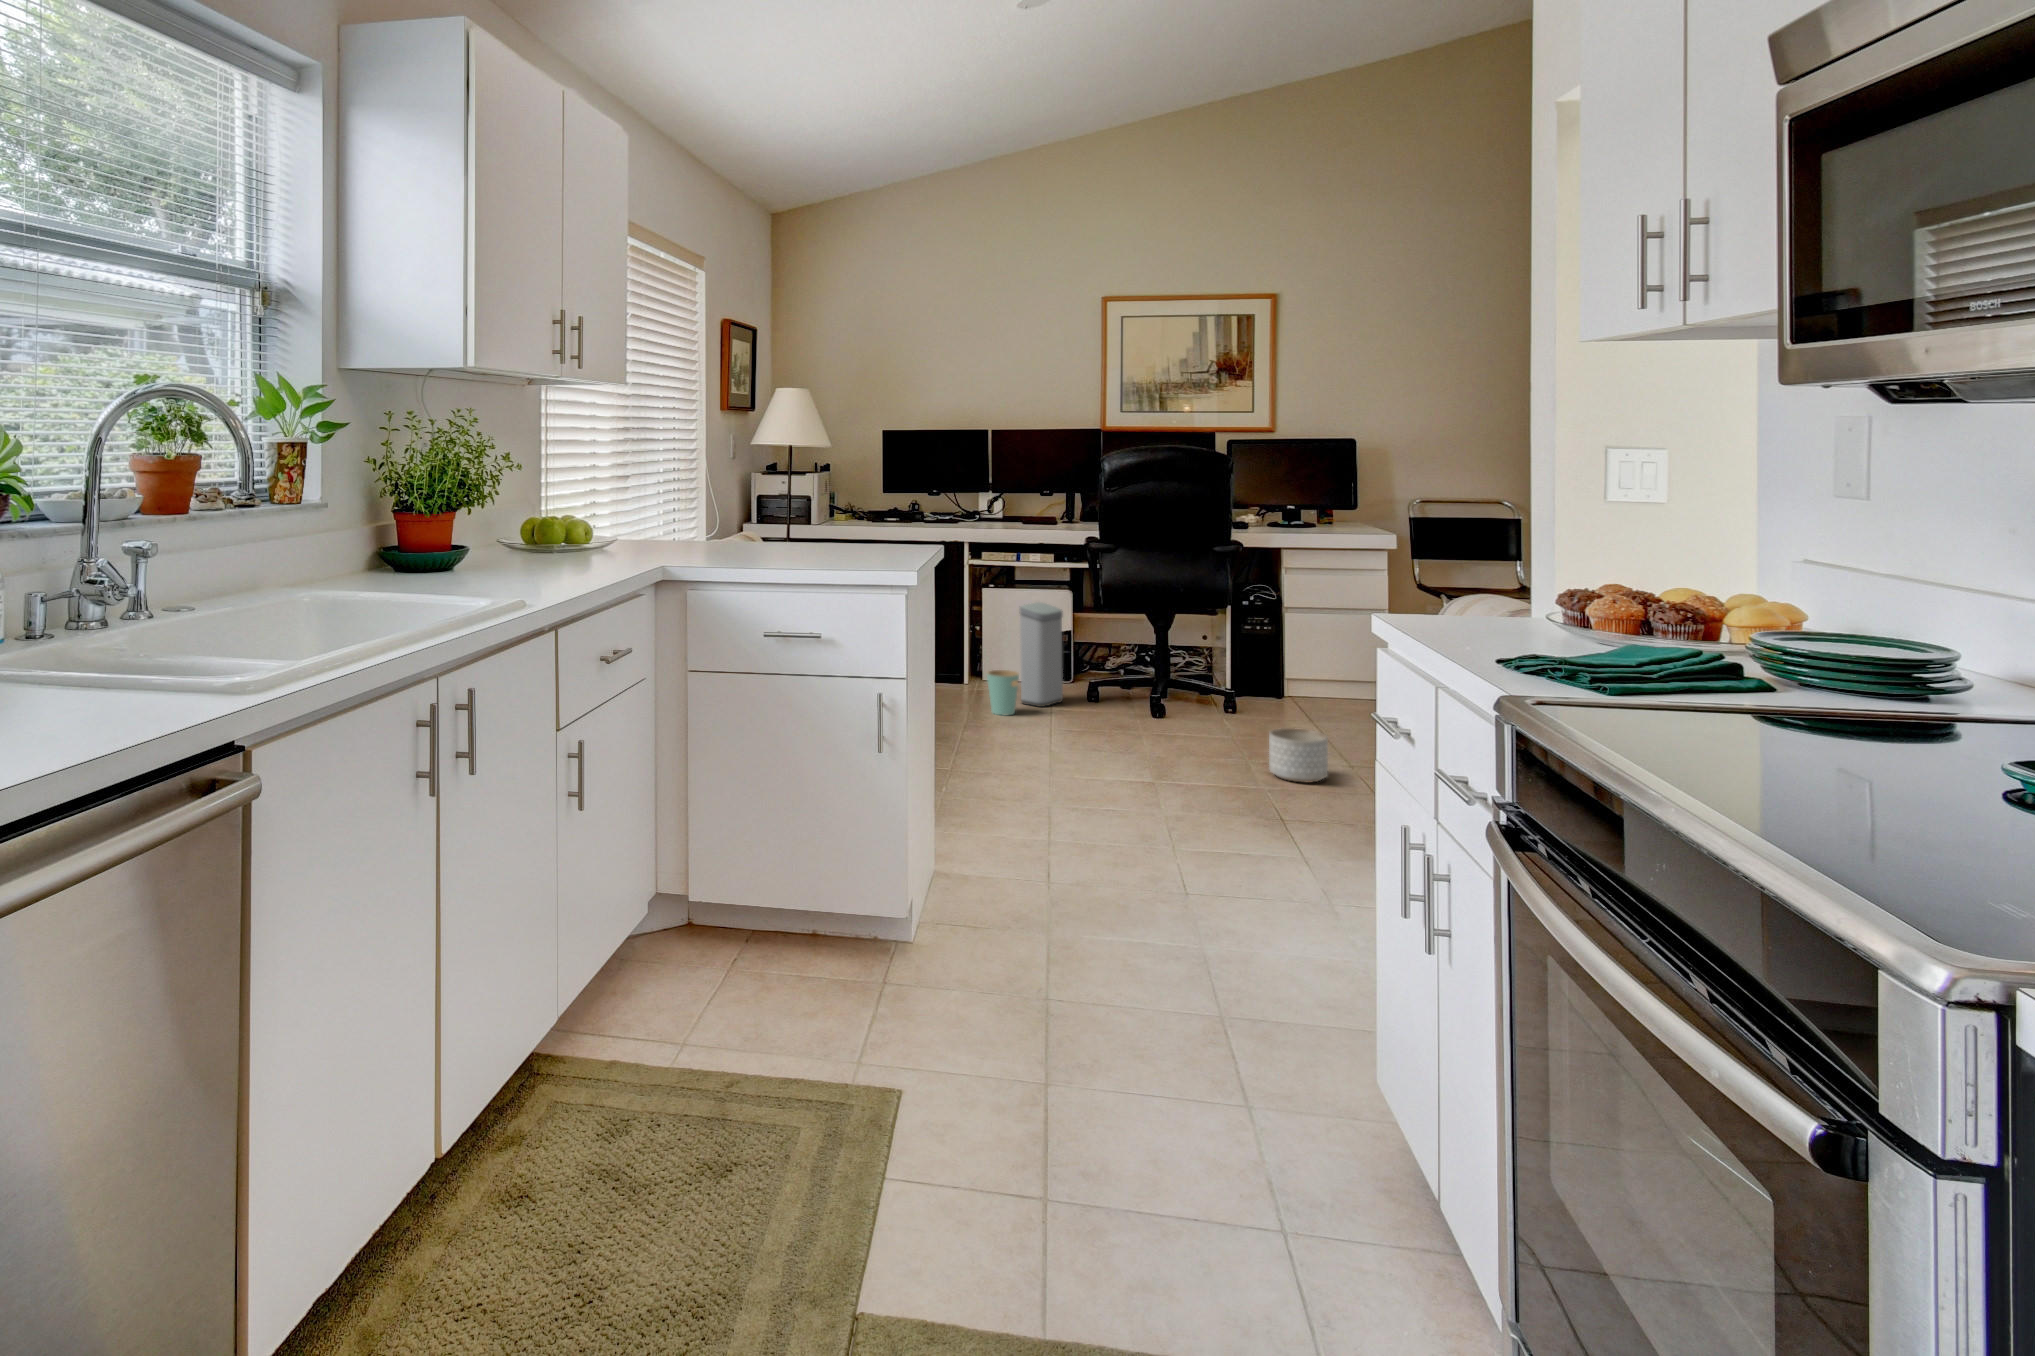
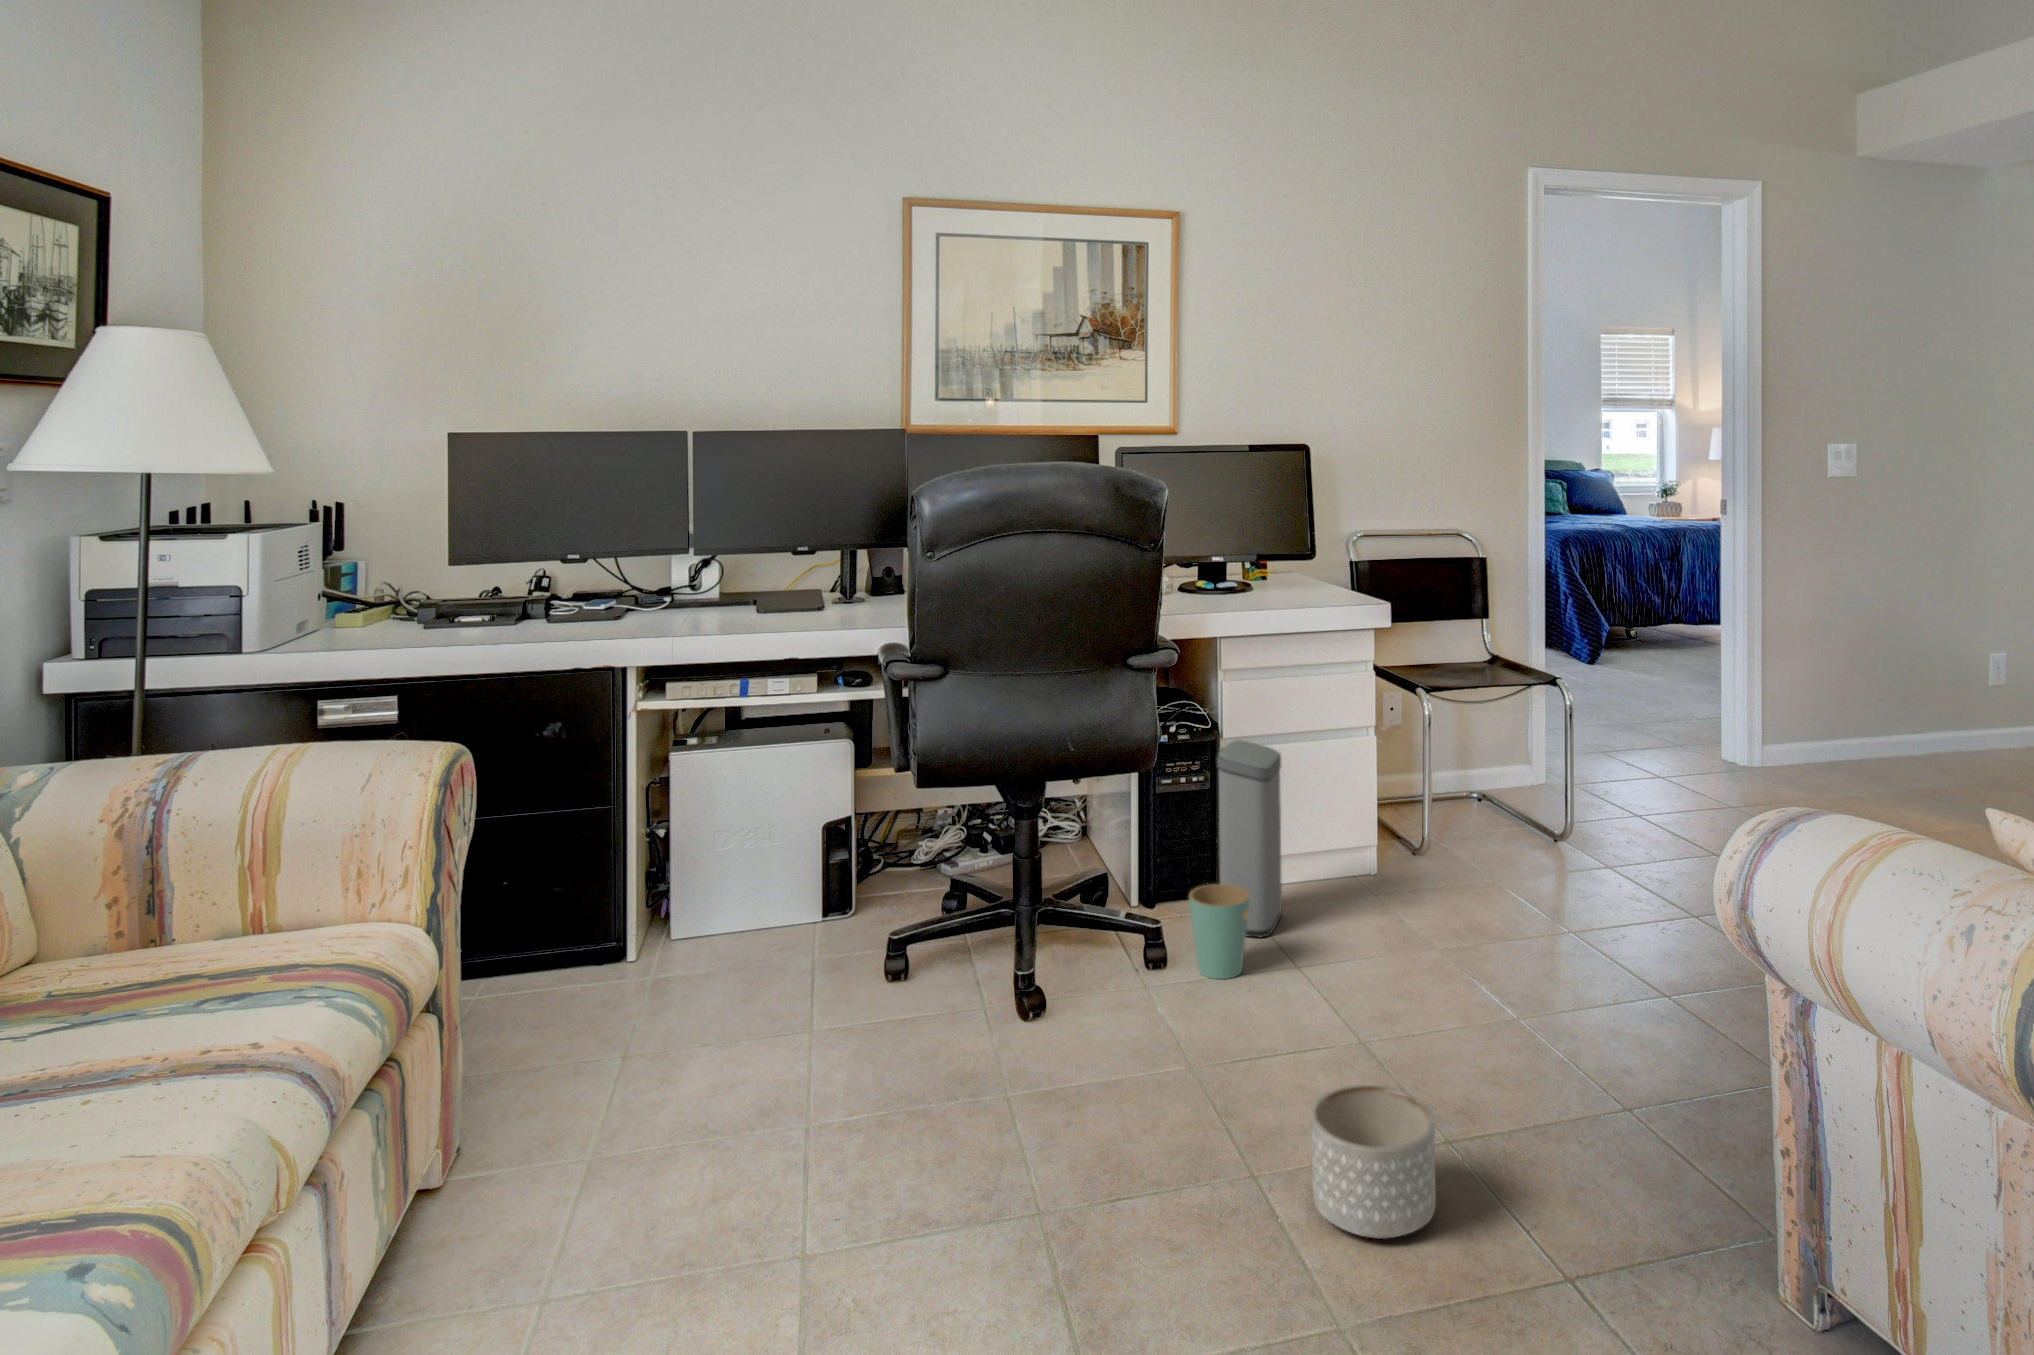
trash can: present [987,602,1063,715] -> present [1189,740,1282,979]

